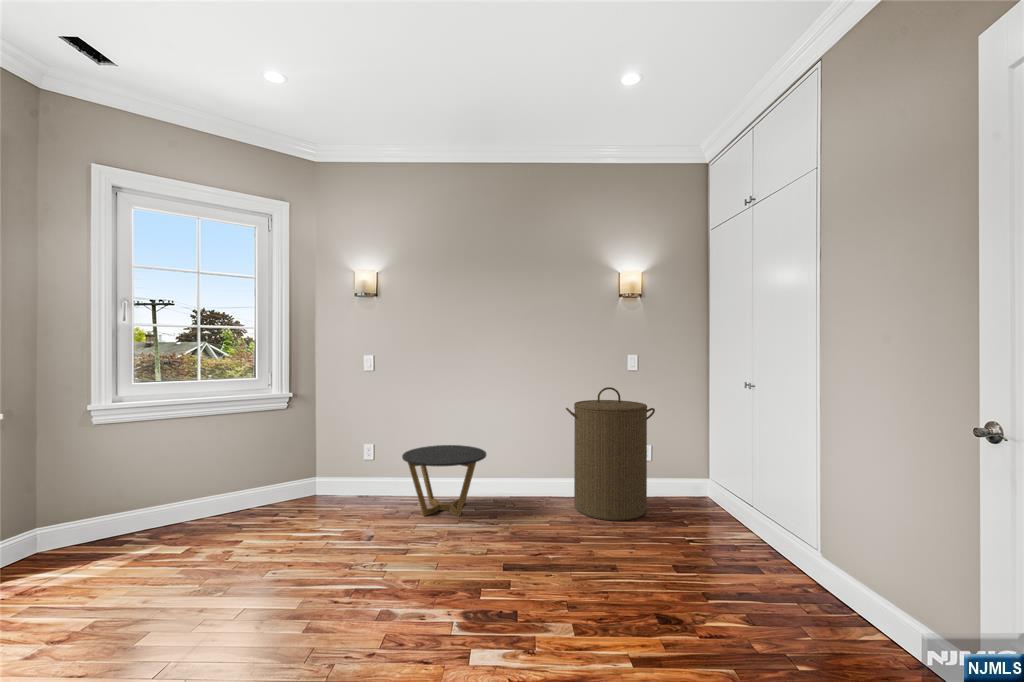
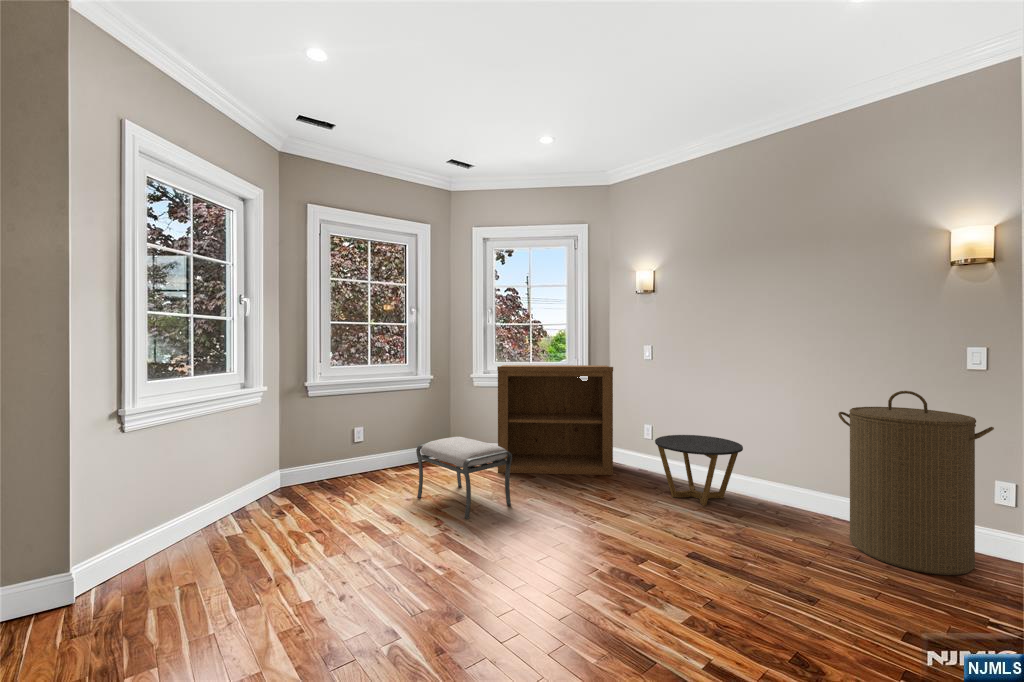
bookshelf: none [155,379,340,553] -> present [497,365,613,475]
ottoman: none [43,510,253,646] -> present [416,436,512,519]

